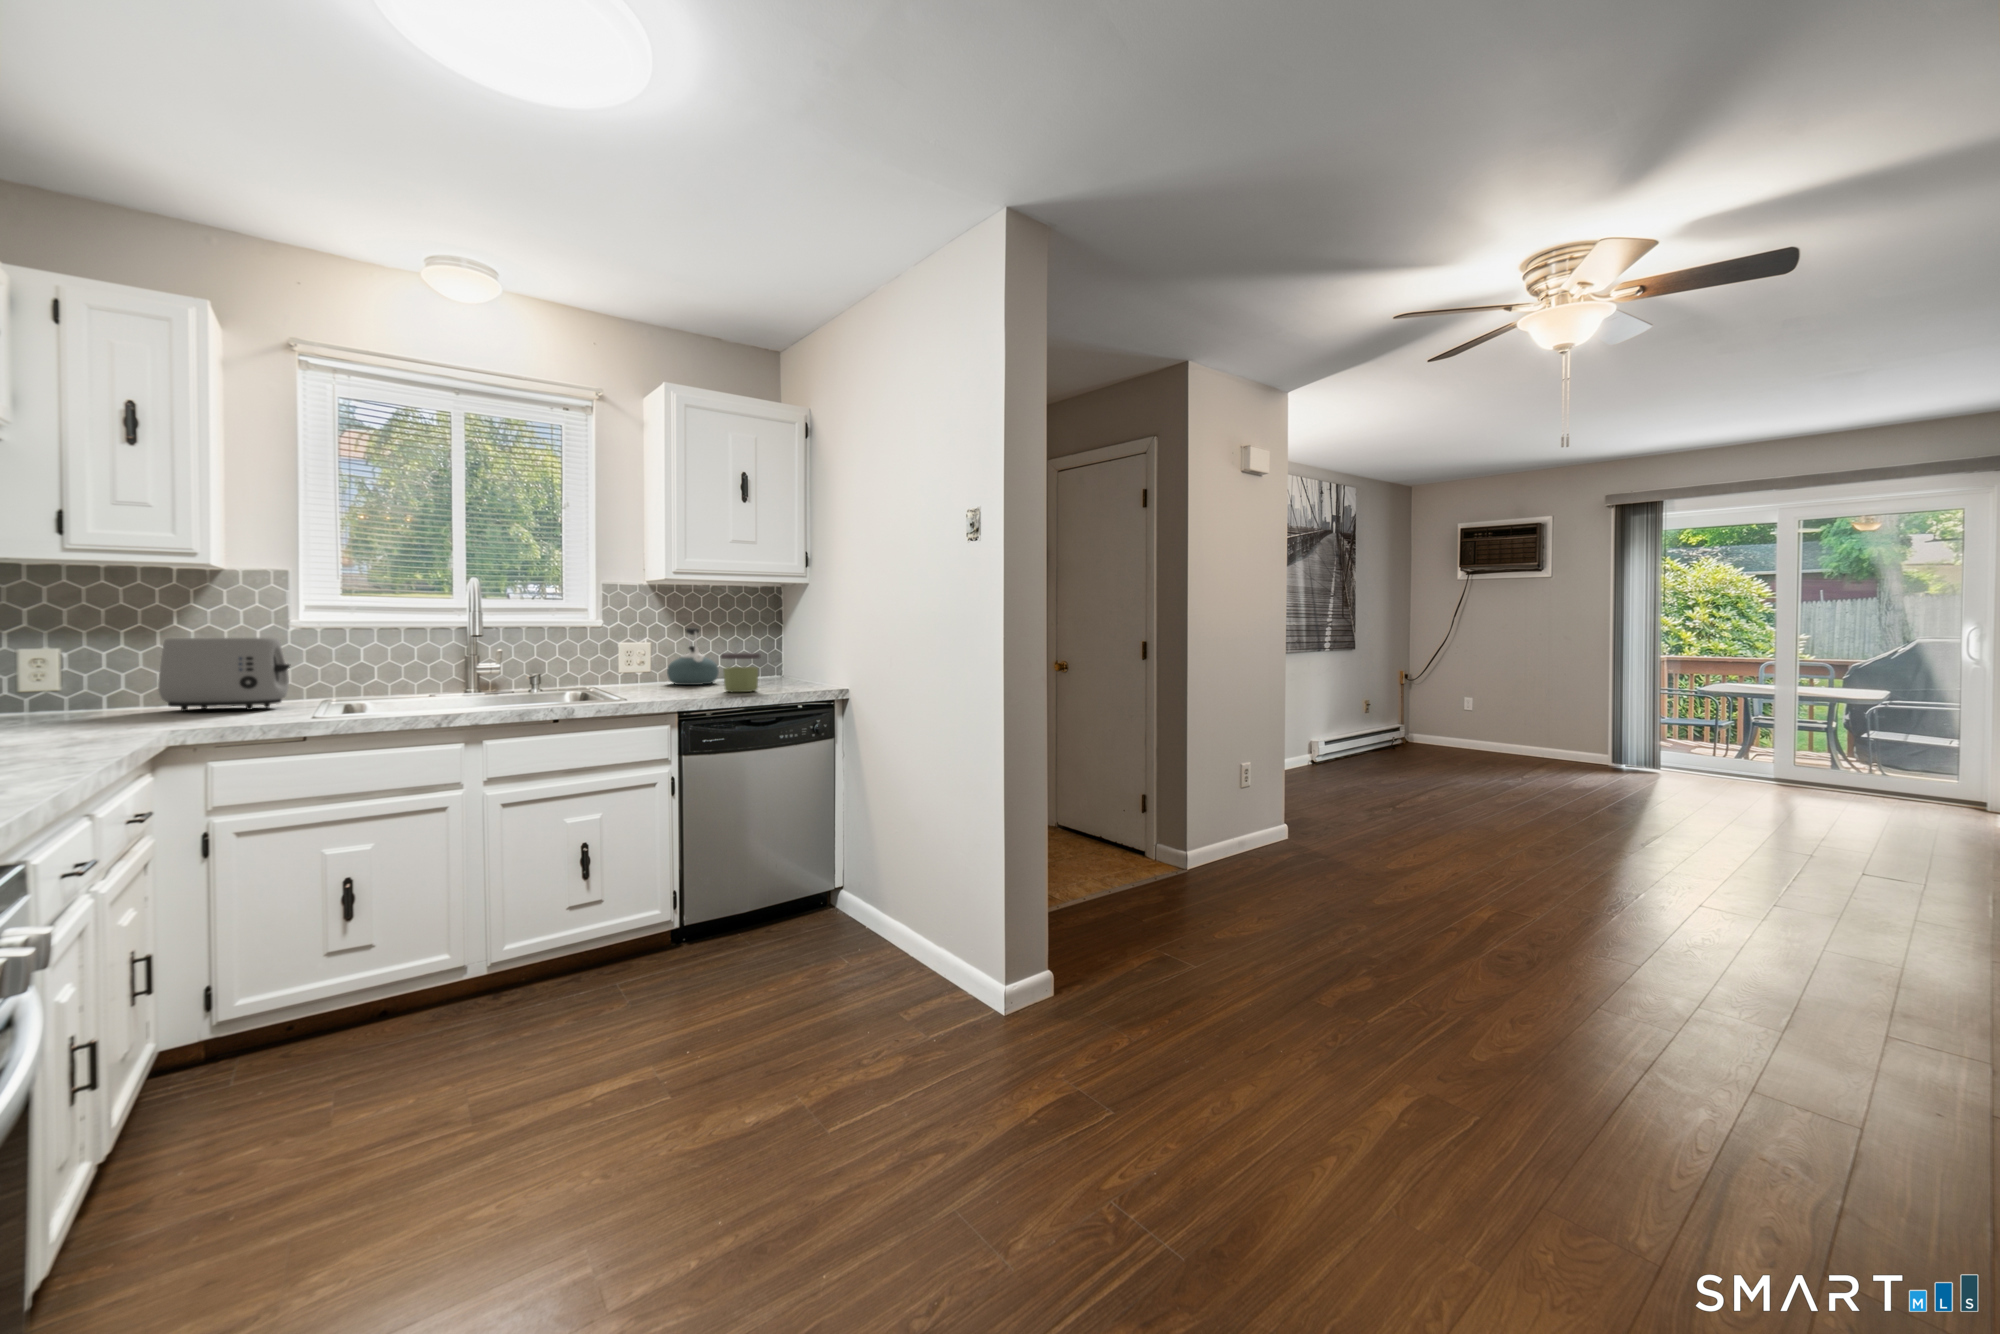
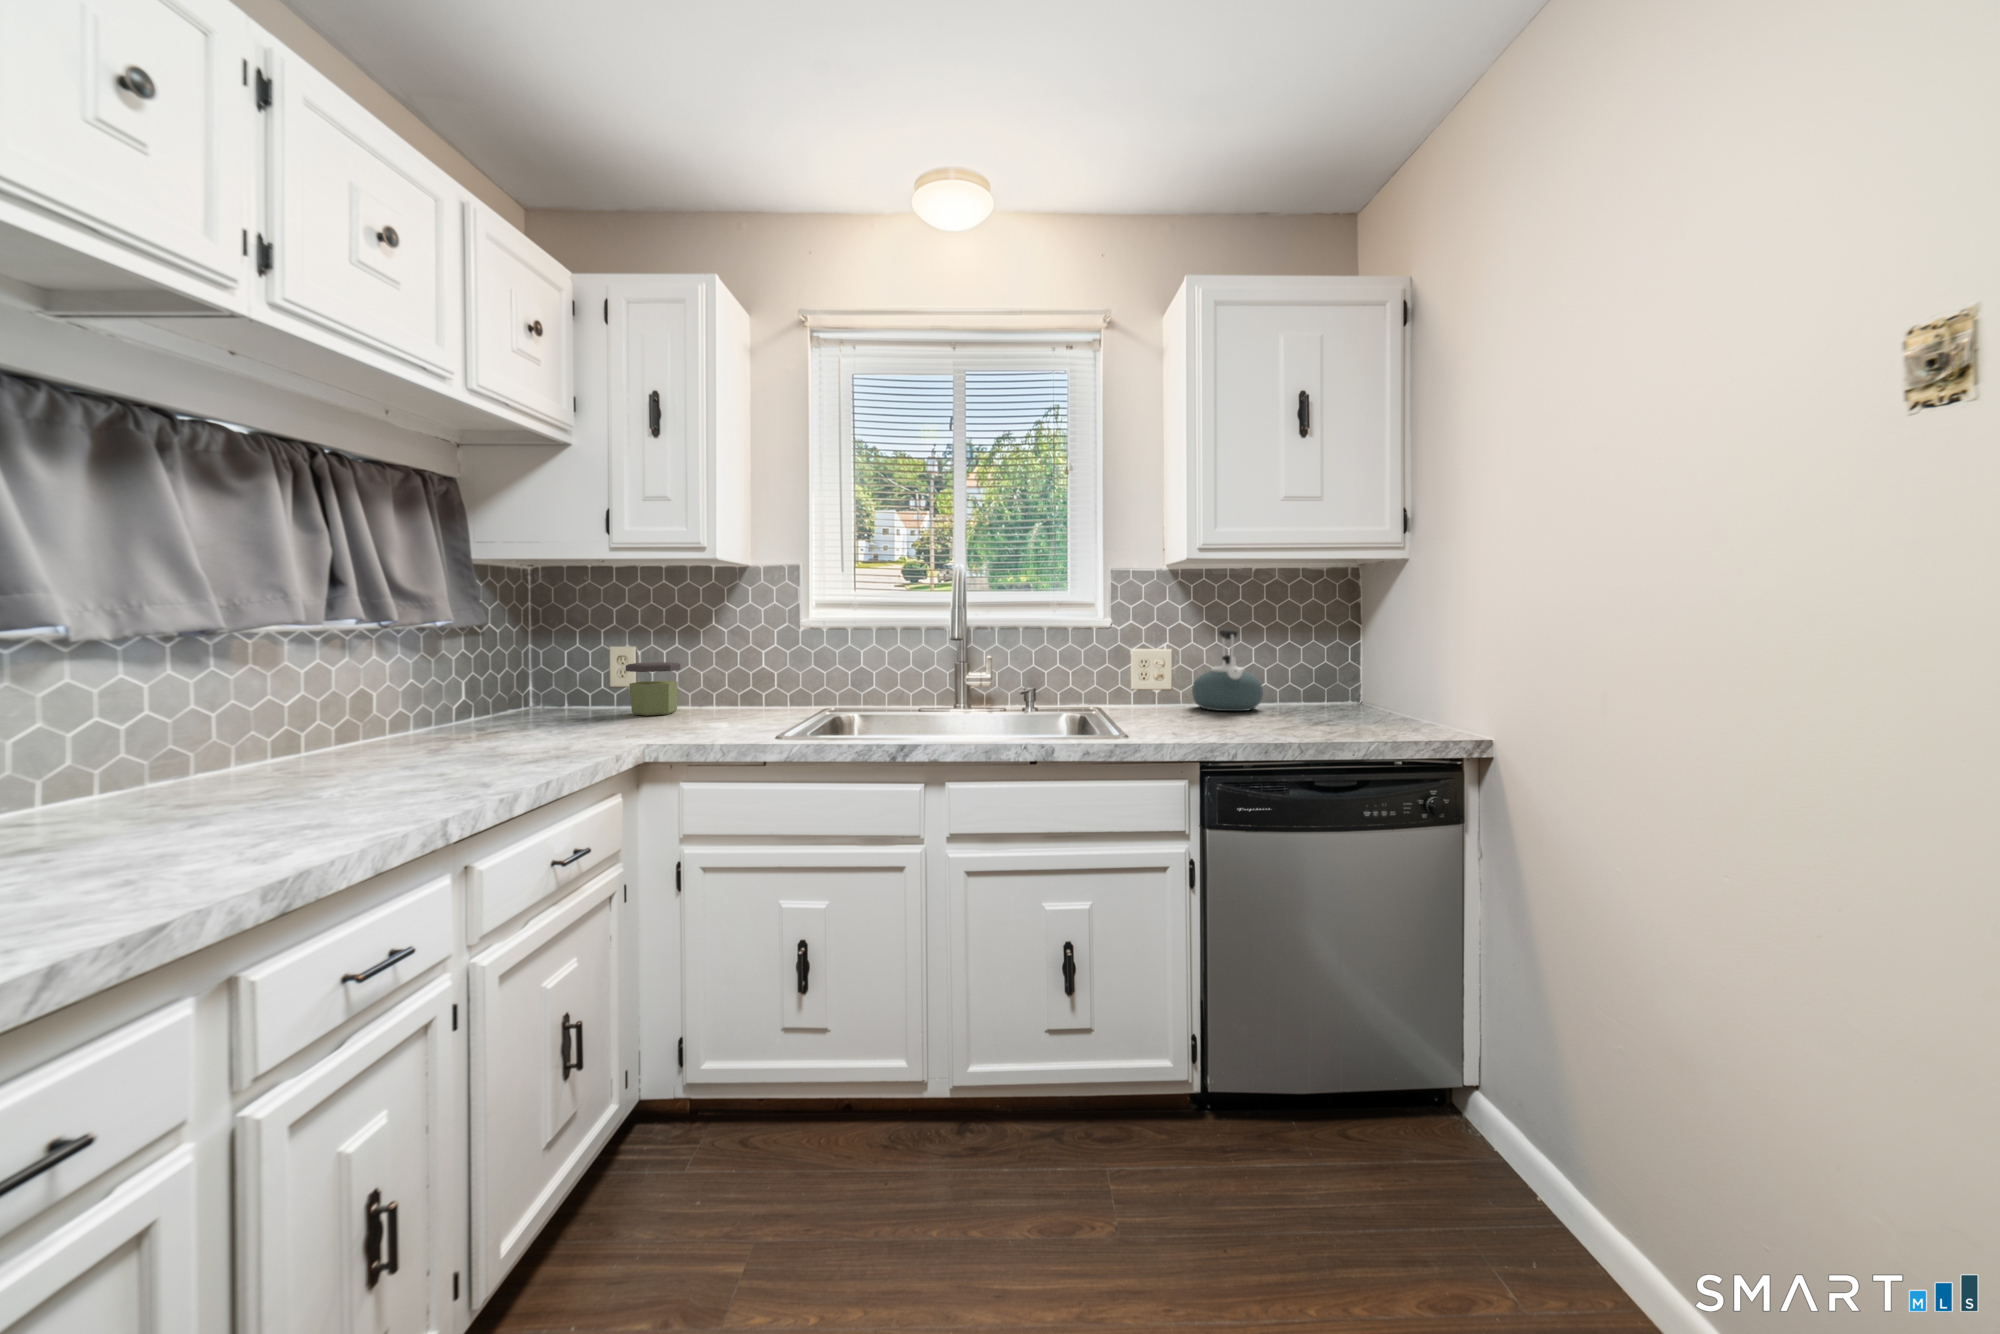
toaster: present [158,638,290,711] -> none [691,640,790,720]
jar: present [721,653,760,692] -> present [626,662,680,716]

